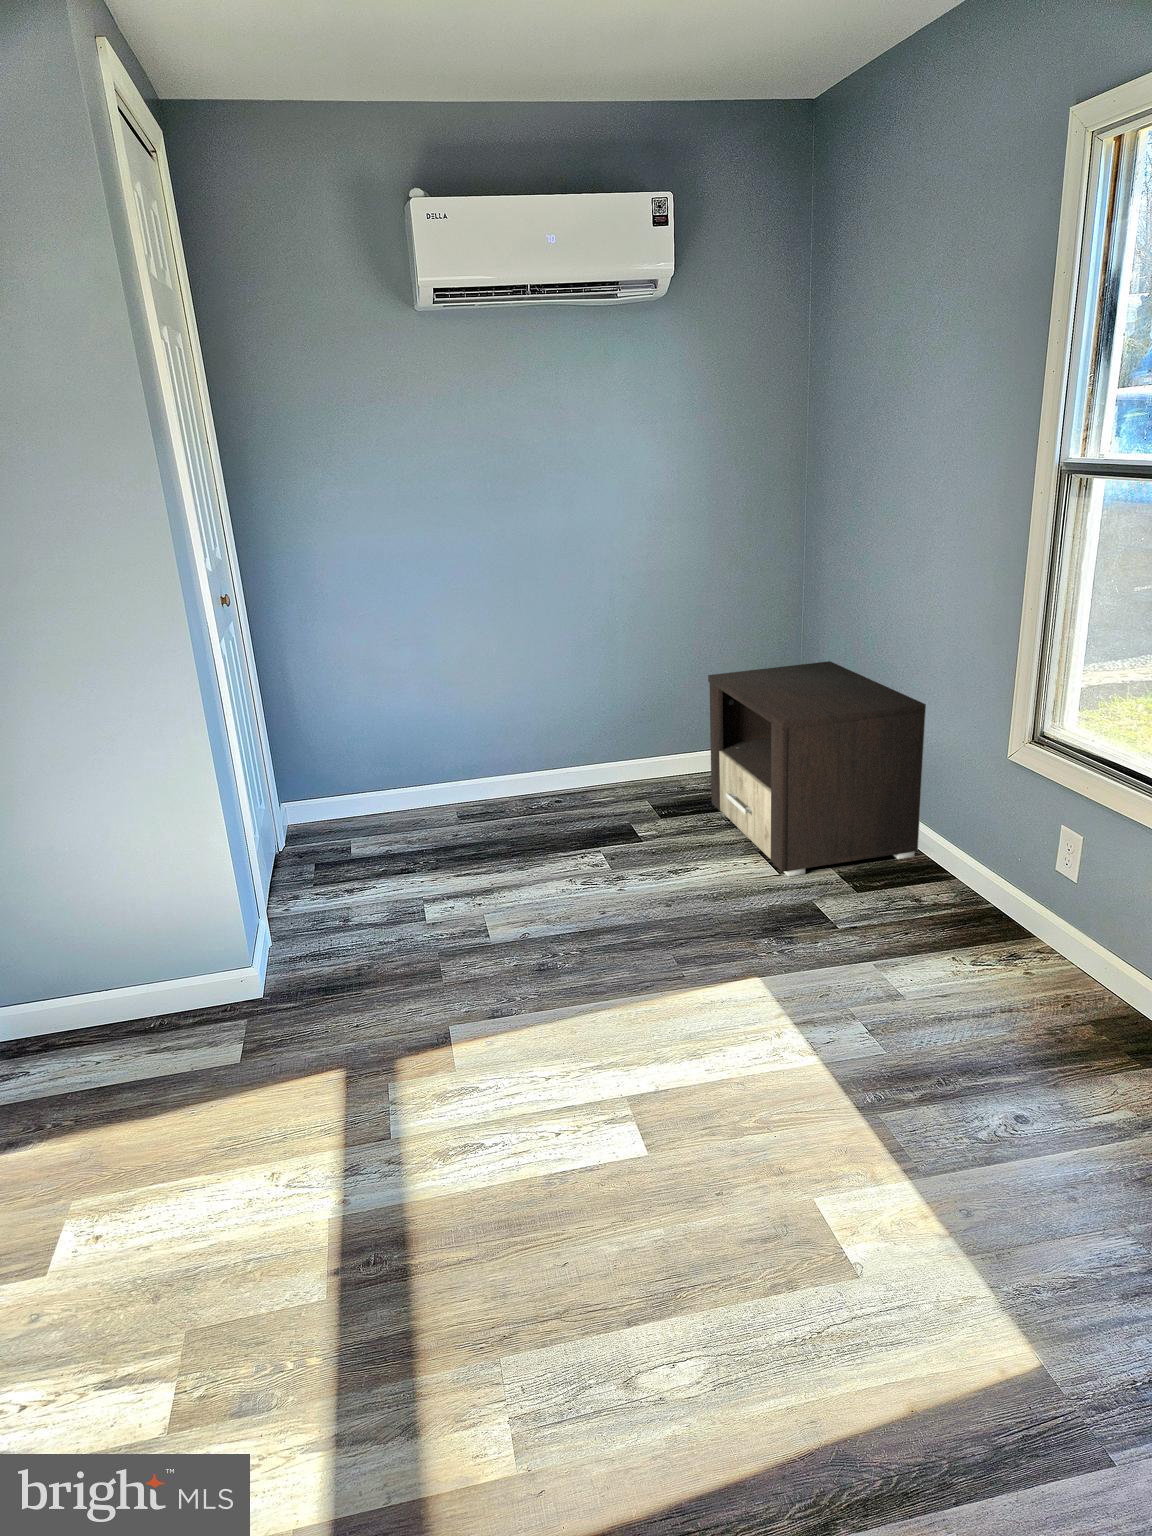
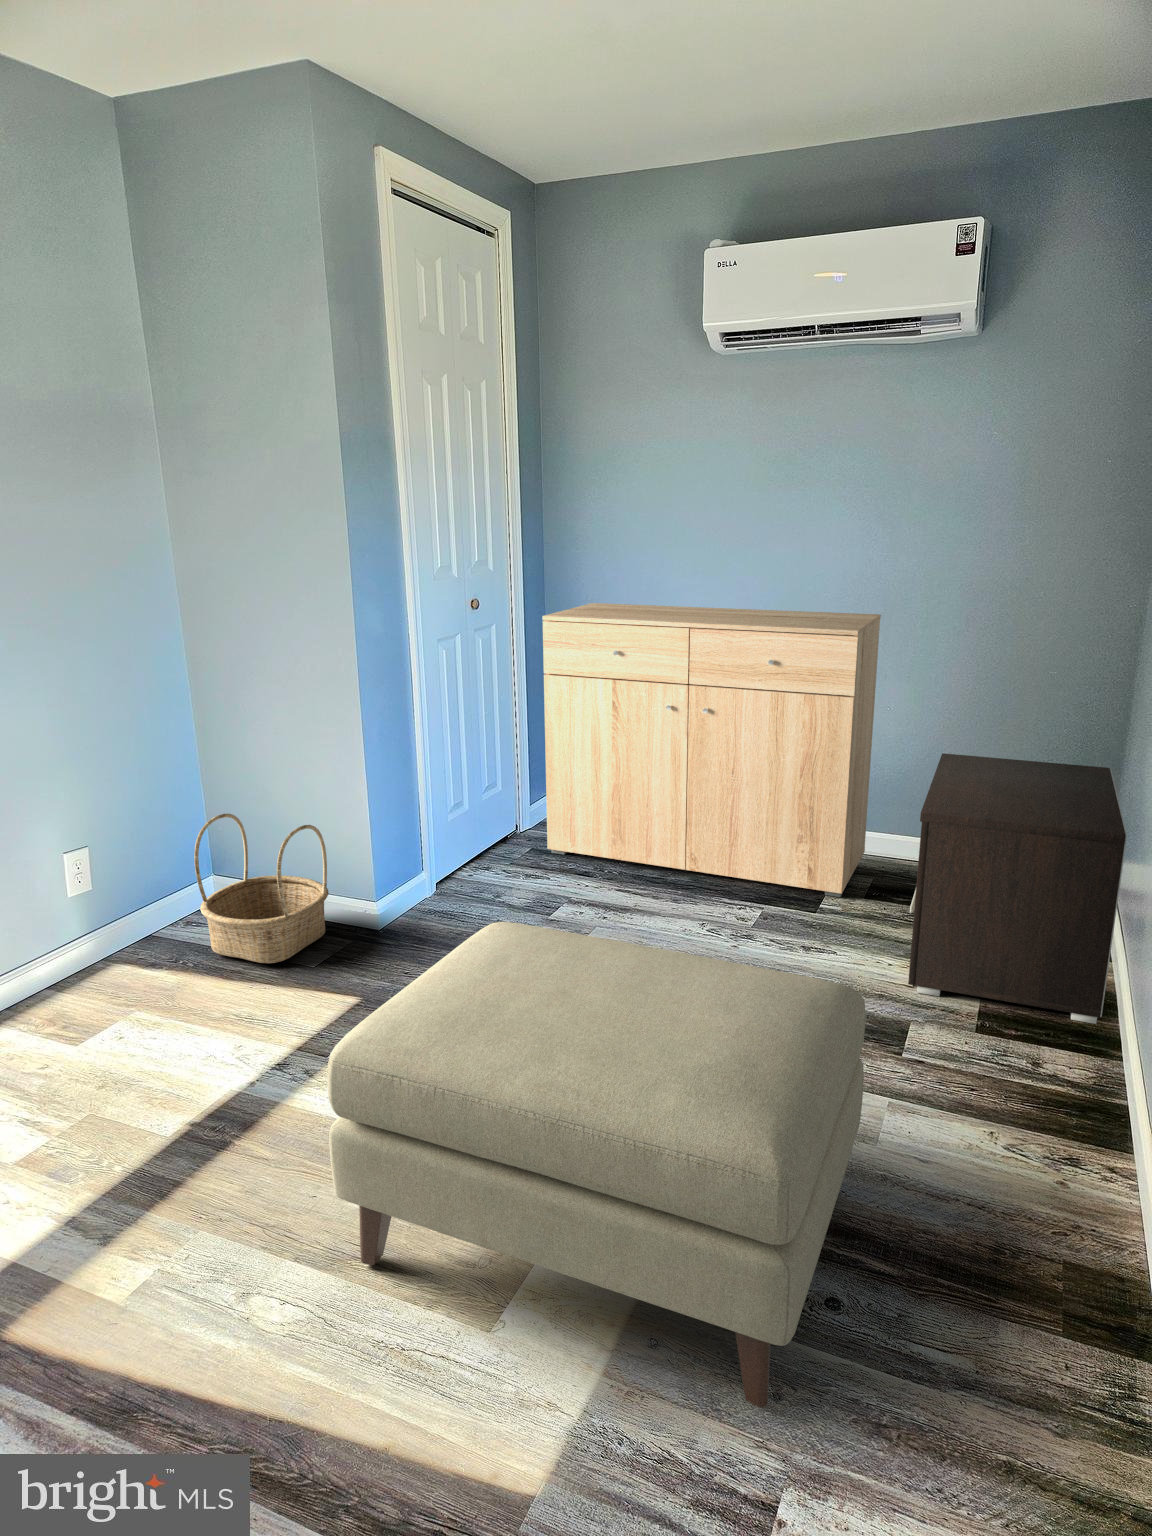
dresser: none [301,562,647,863] -> present [542,603,881,897]
ottoman: none [588,863,1124,1289] -> present [328,922,865,1407]
basket: none [34,897,213,1097] -> present [194,814,329,963]

